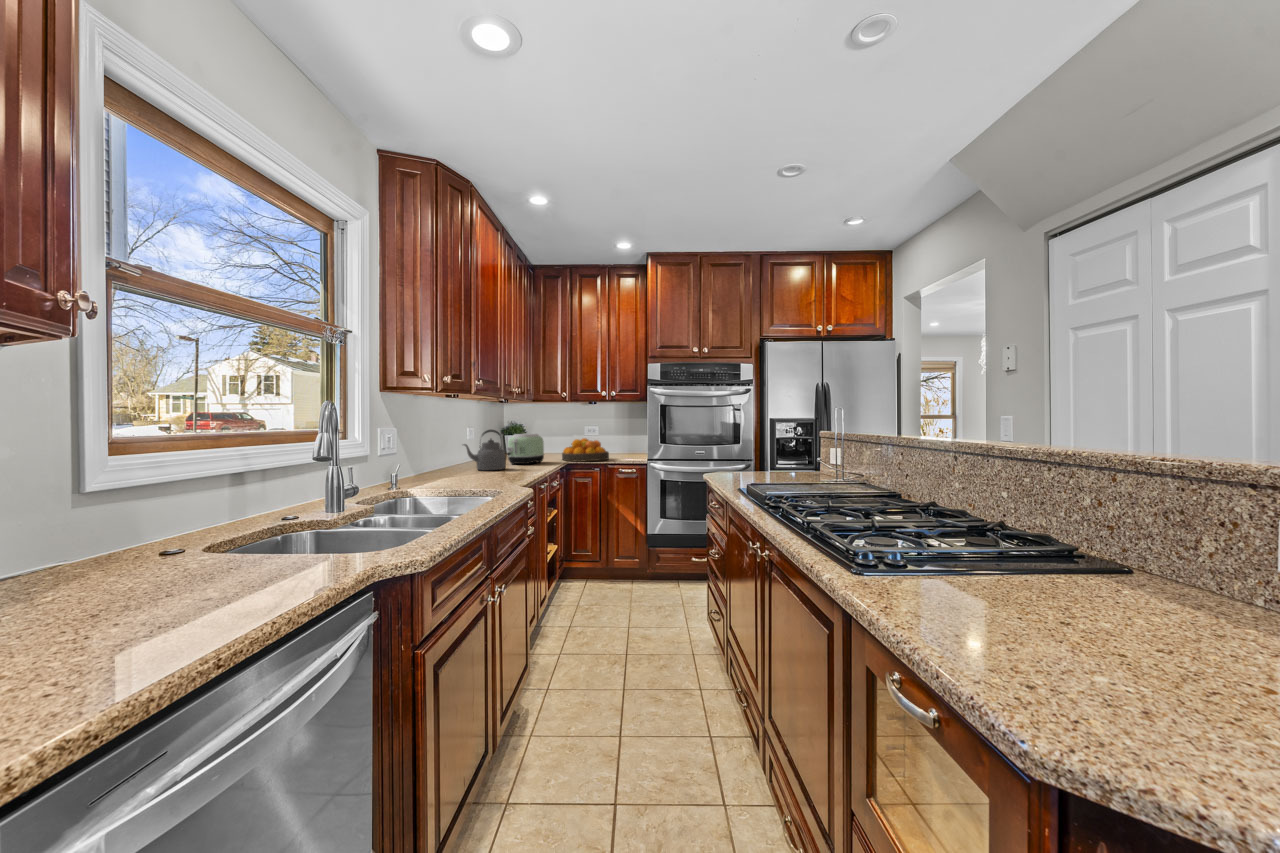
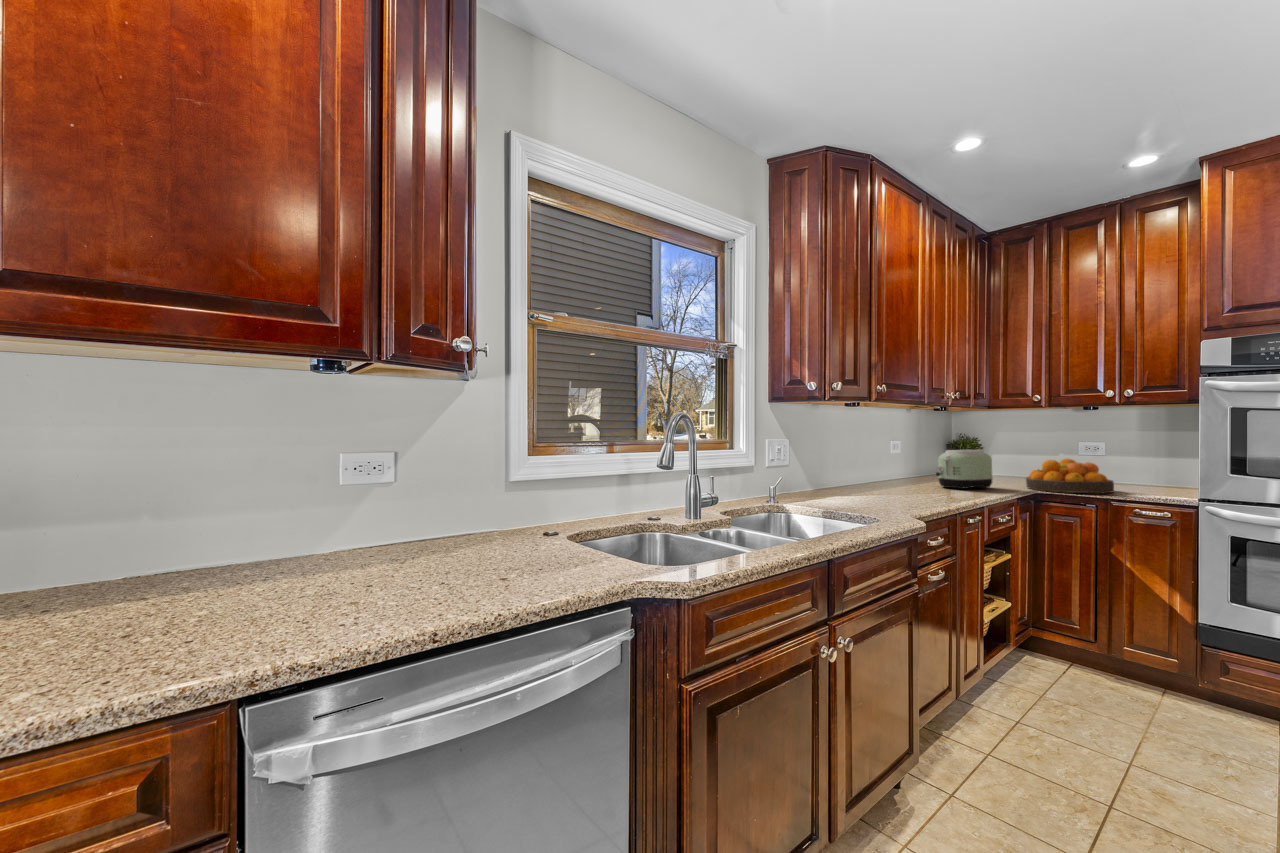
kettle: present [463,430,506,470] -> none [872,444,928,493]

